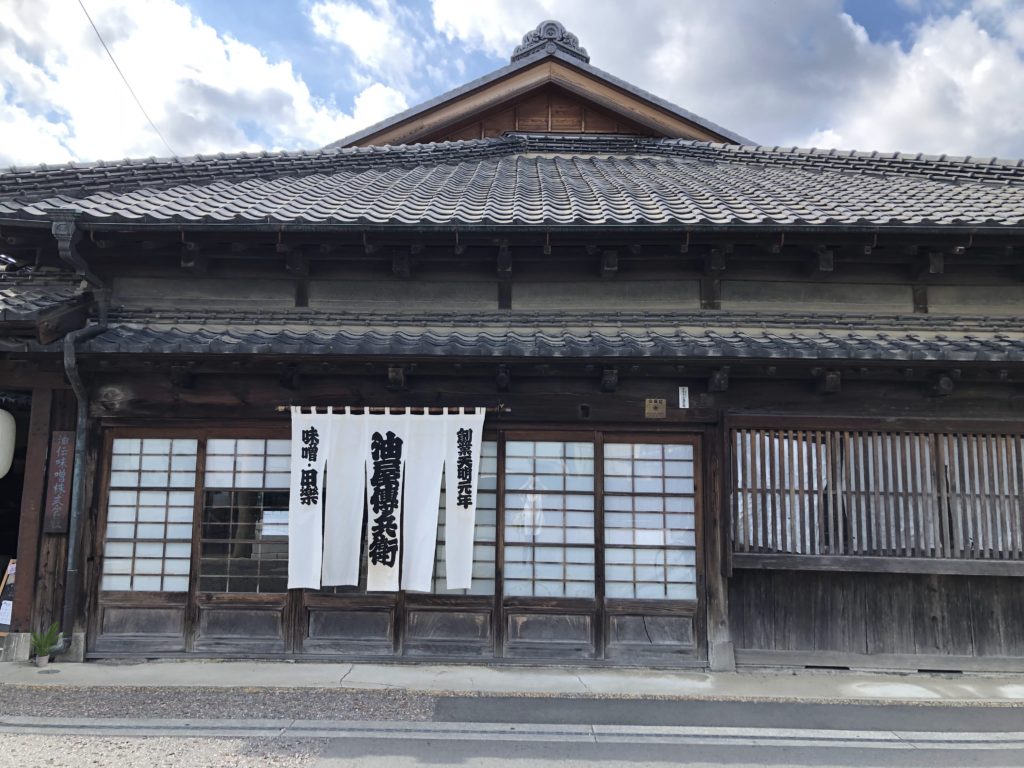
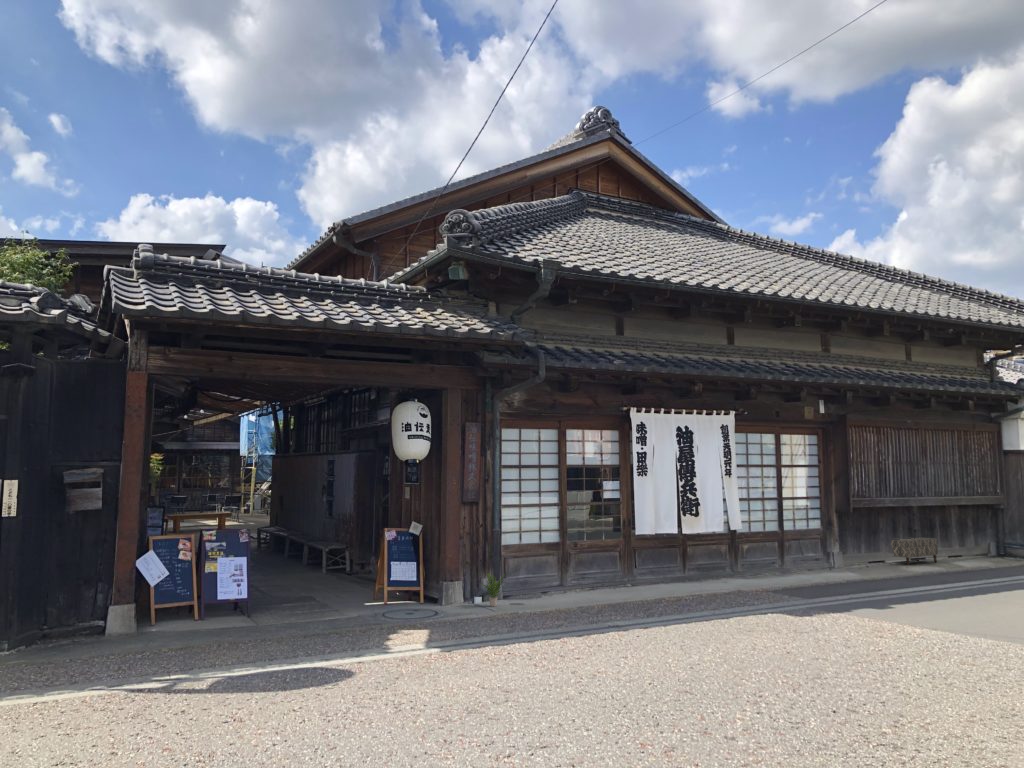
bench: none [860,629,978,687] -> present [891,537,938,565]

